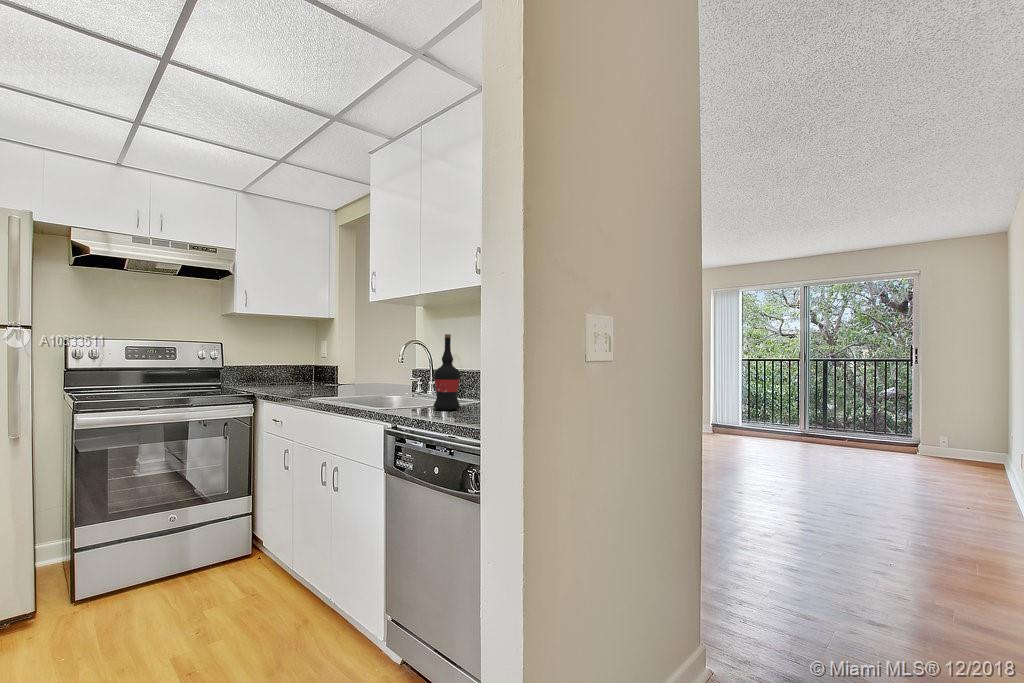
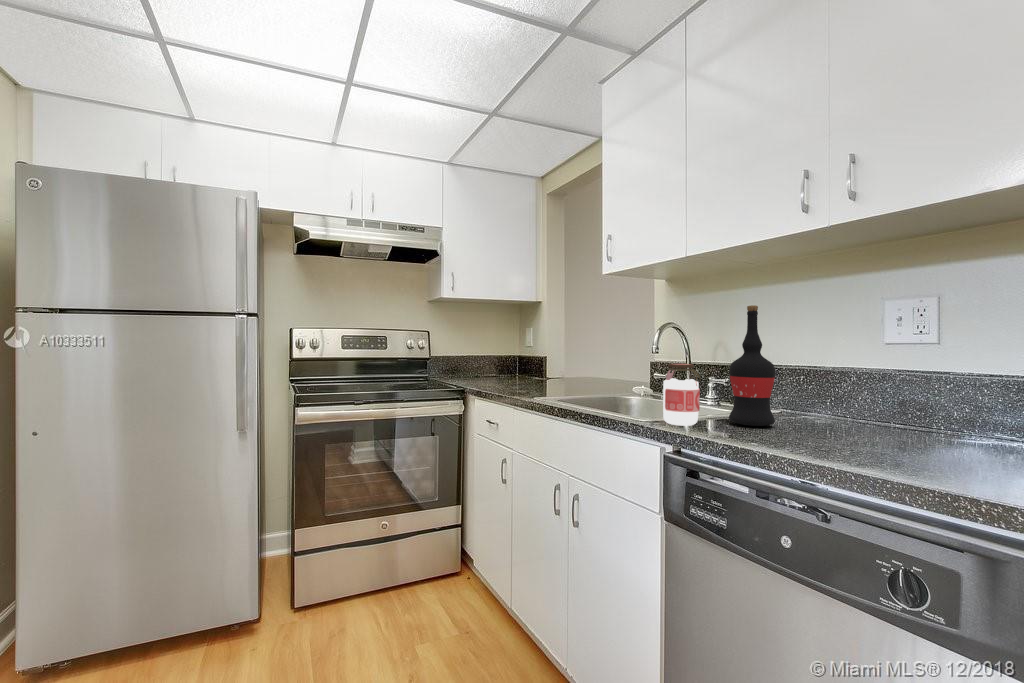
jar: none [389,372,412,412] -> present [663,364,701,426]

